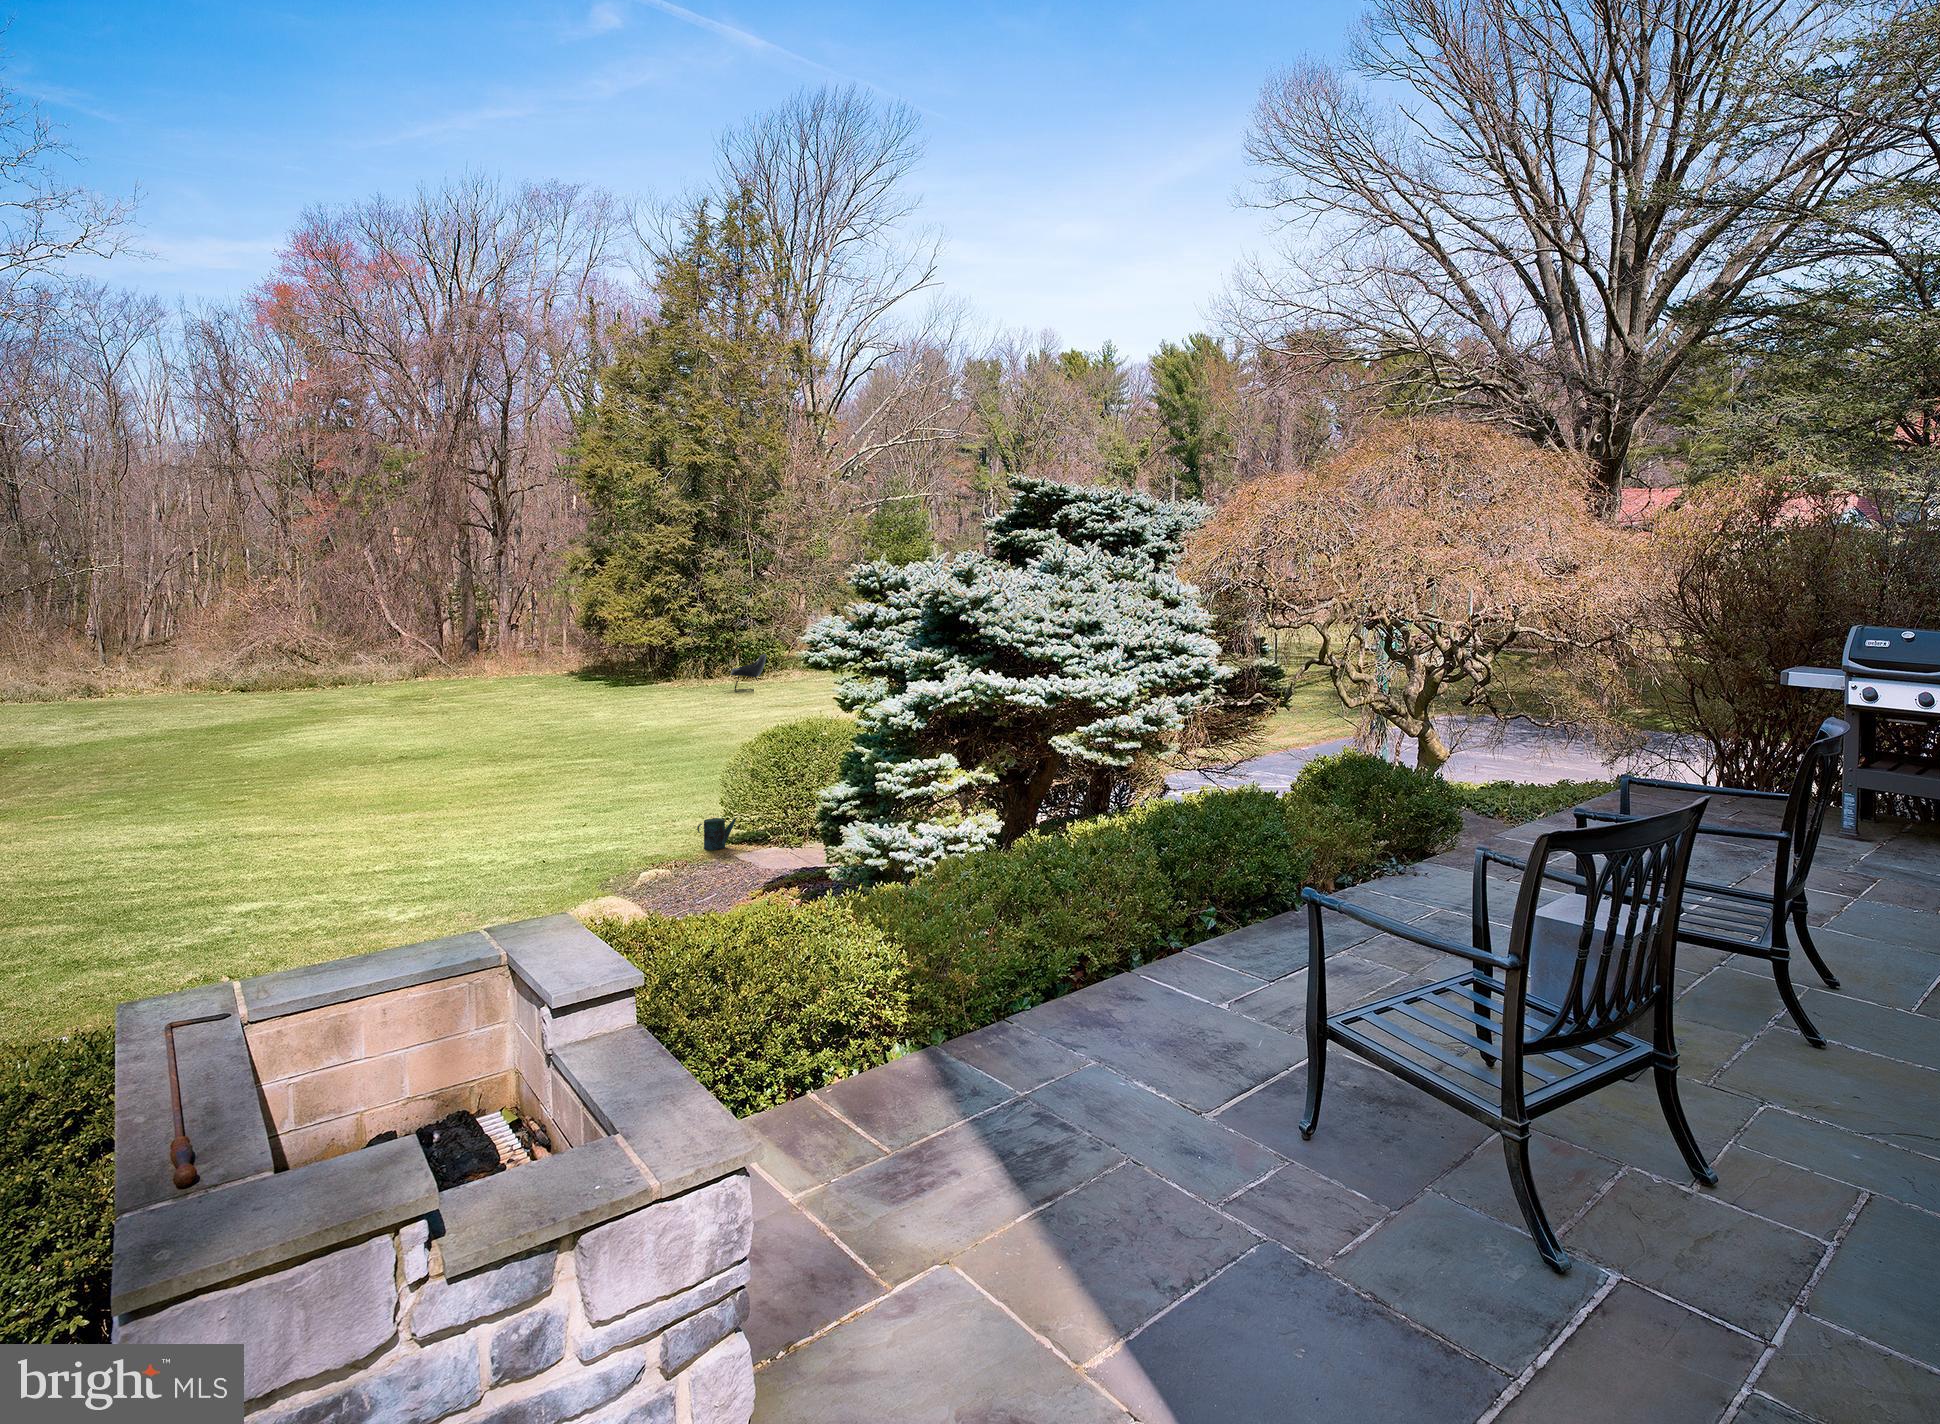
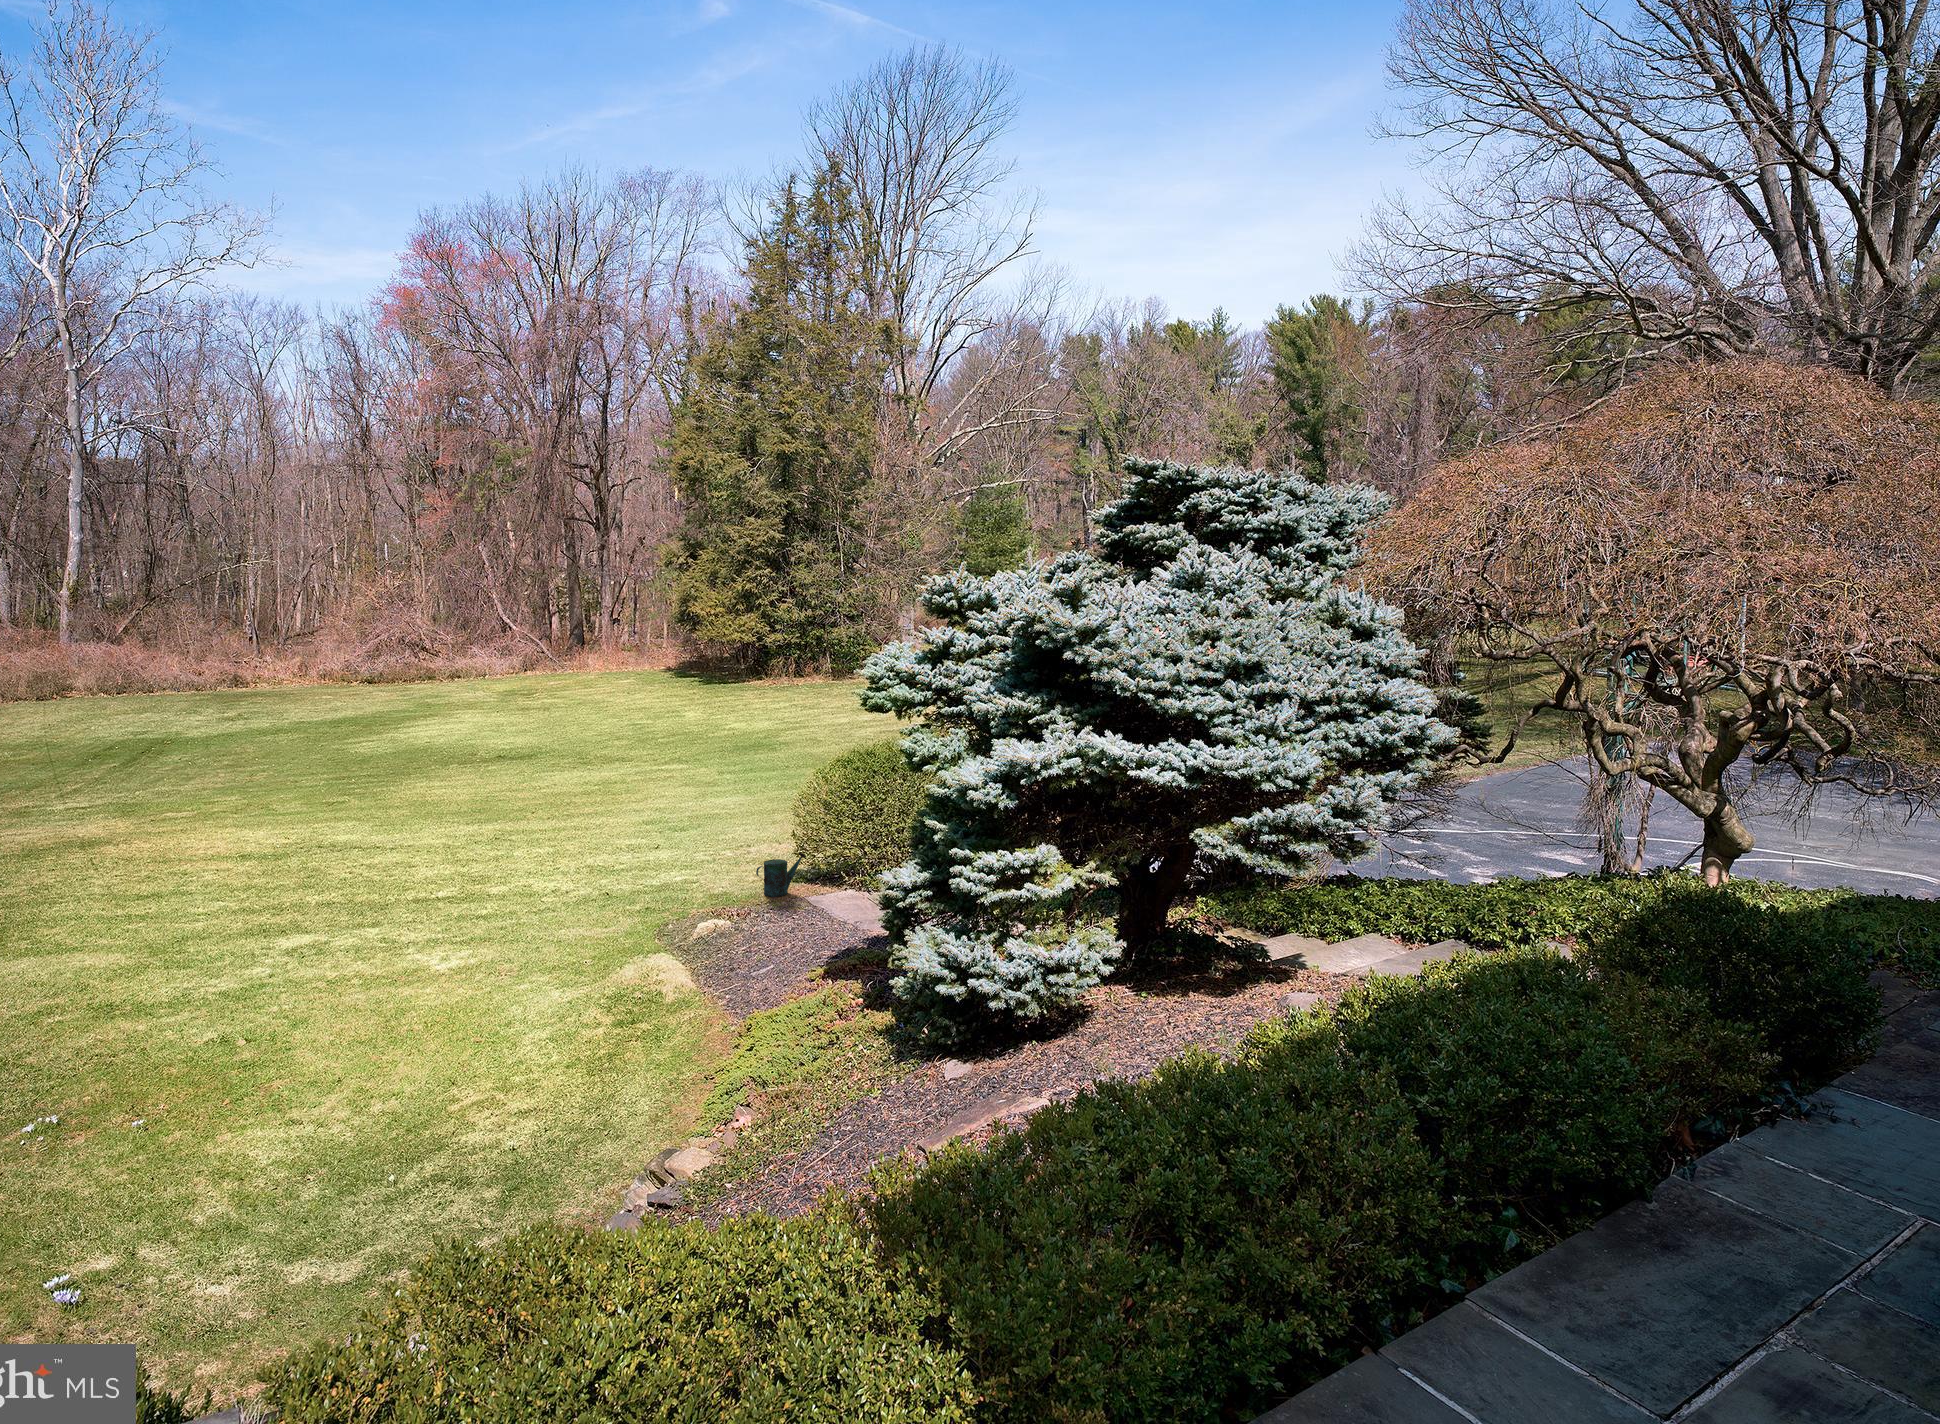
lounge chair: present [731,654,766,693] -> none [819,648,855,688]

